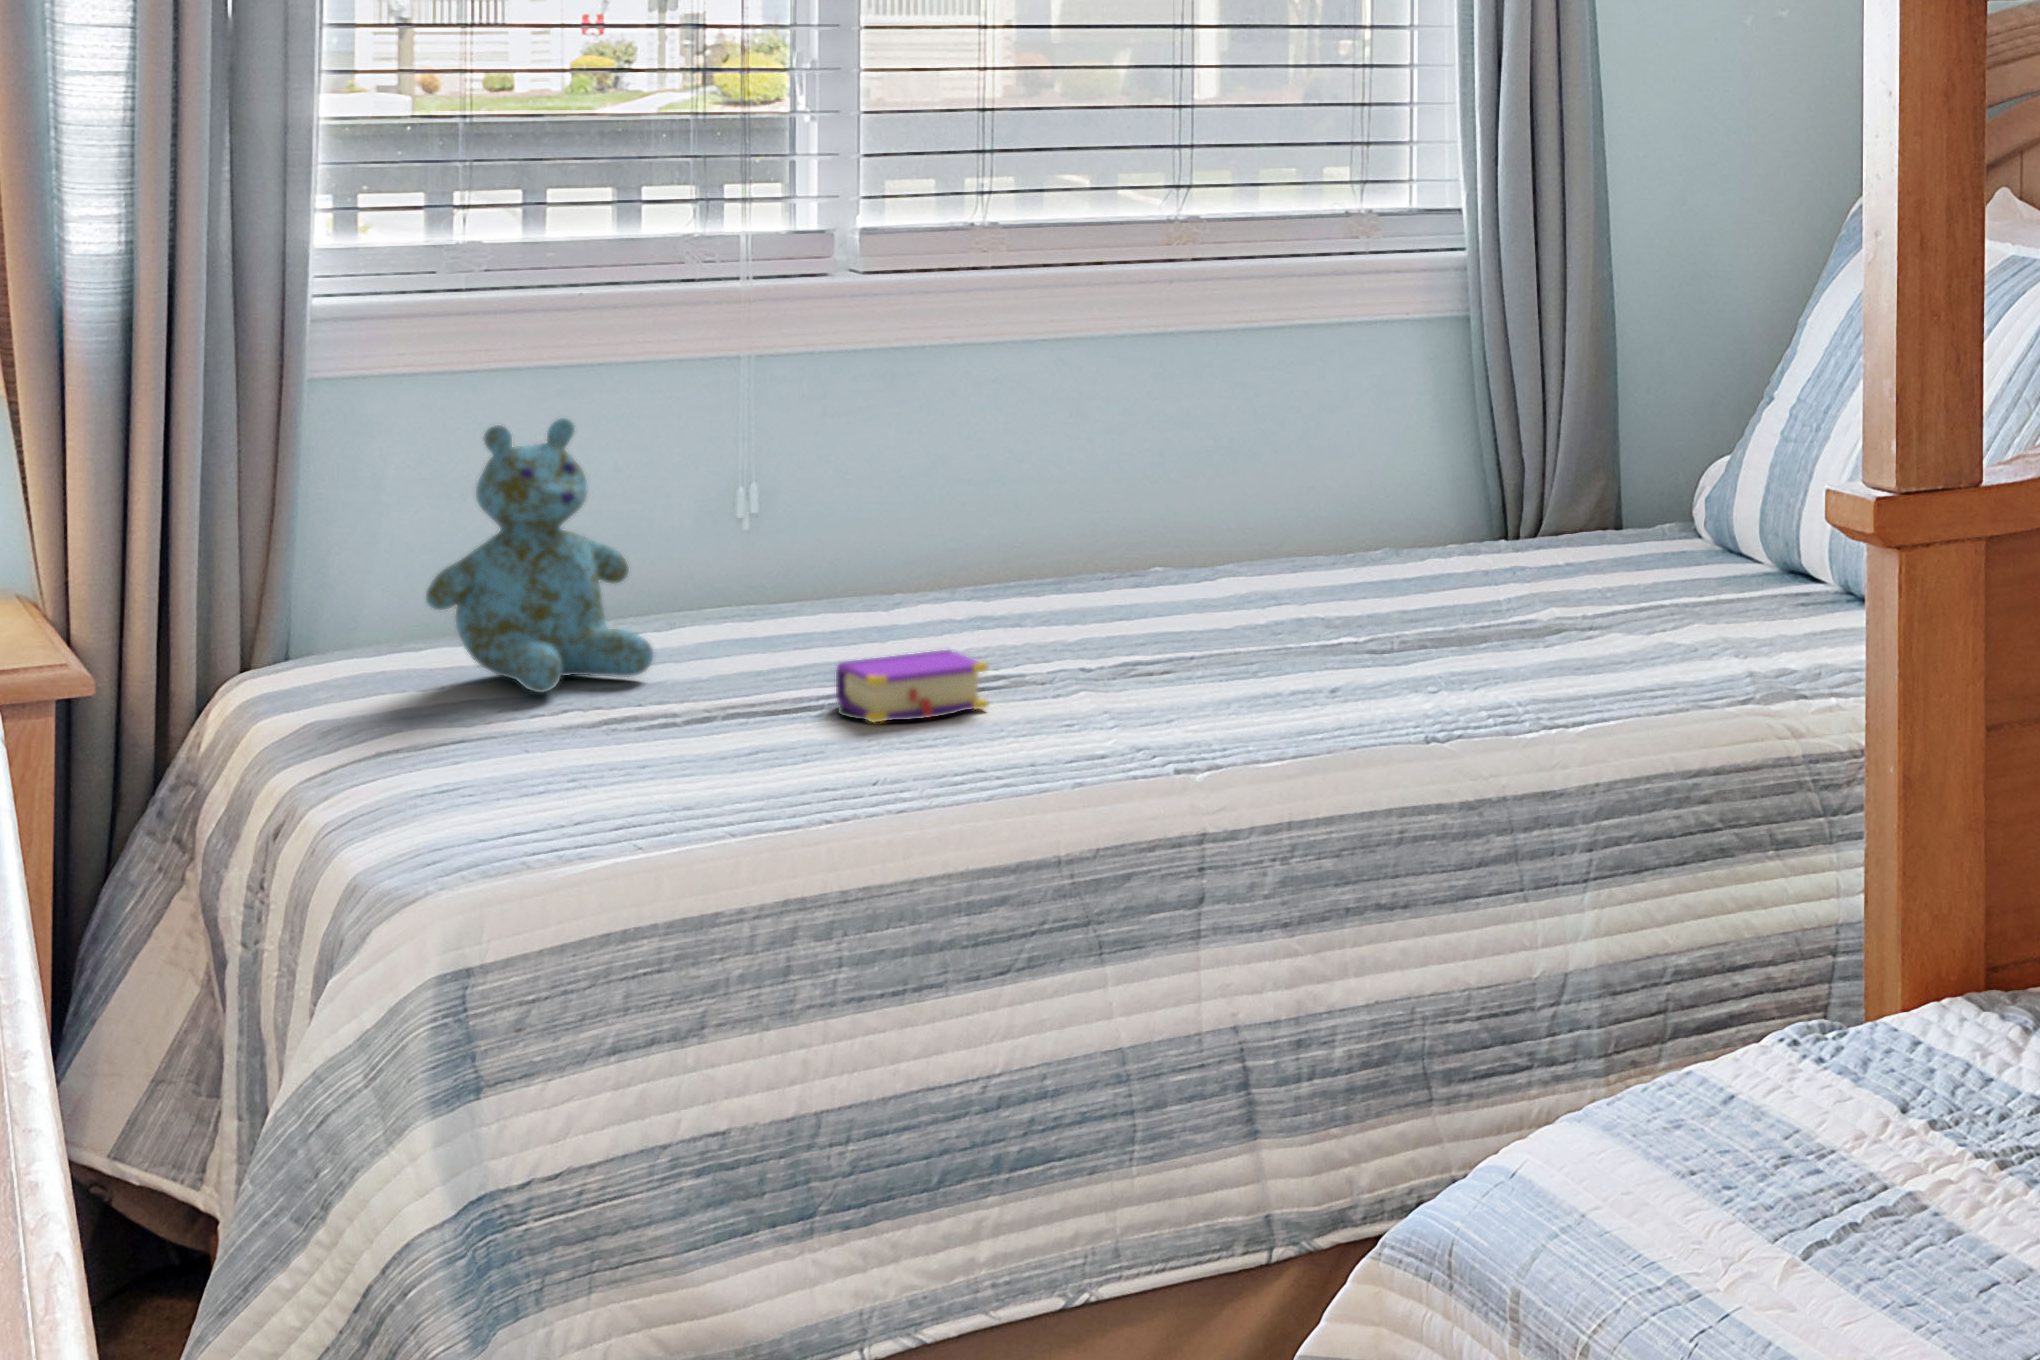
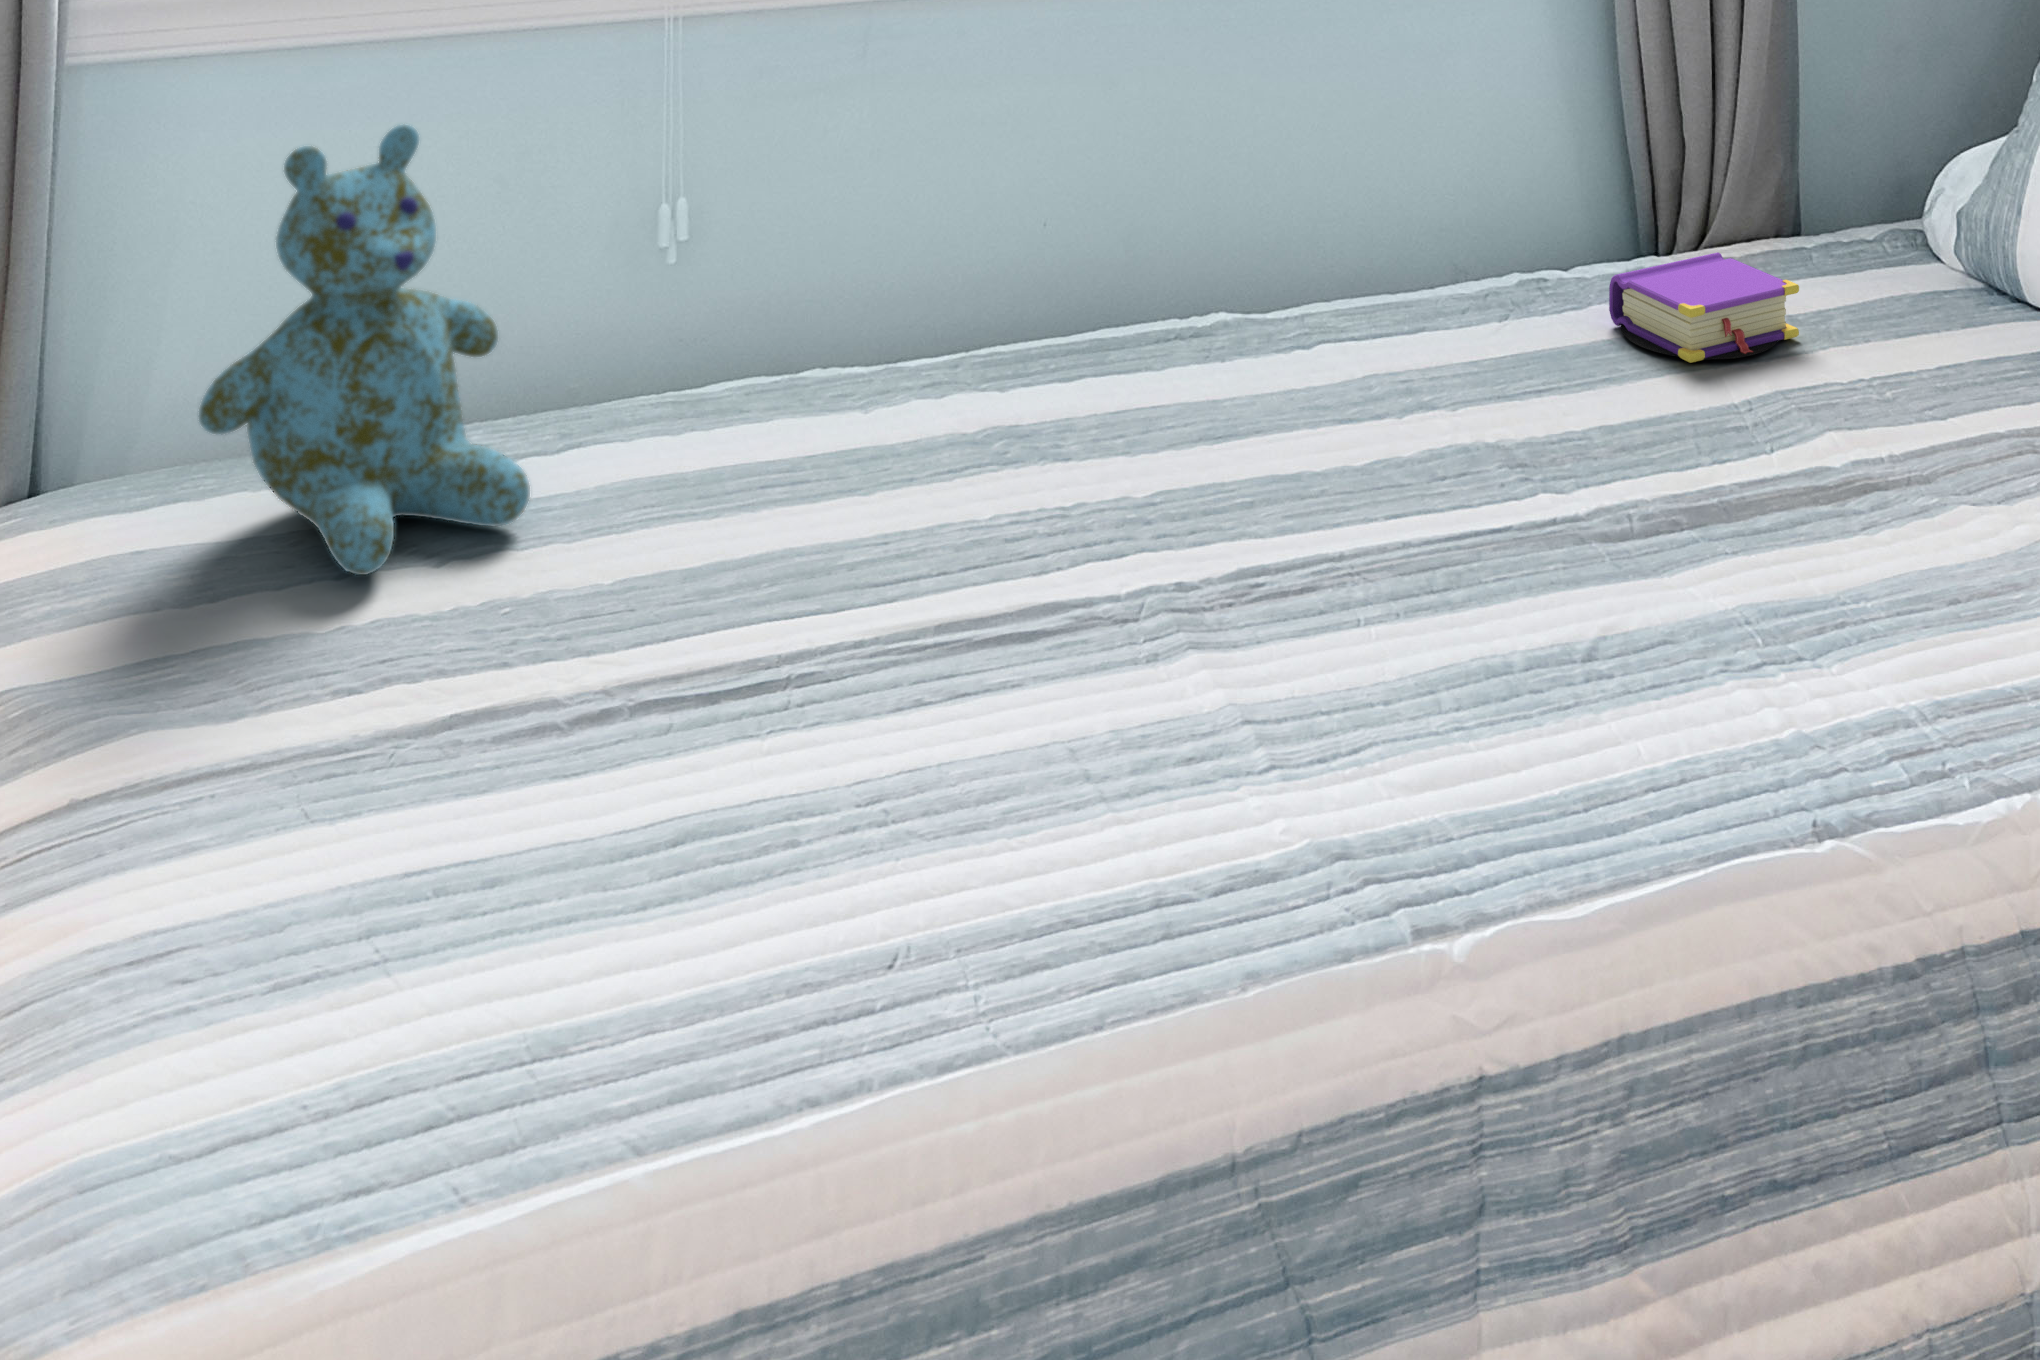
book: present [836,650,989,723] -> present [1609,252,1799,363]

